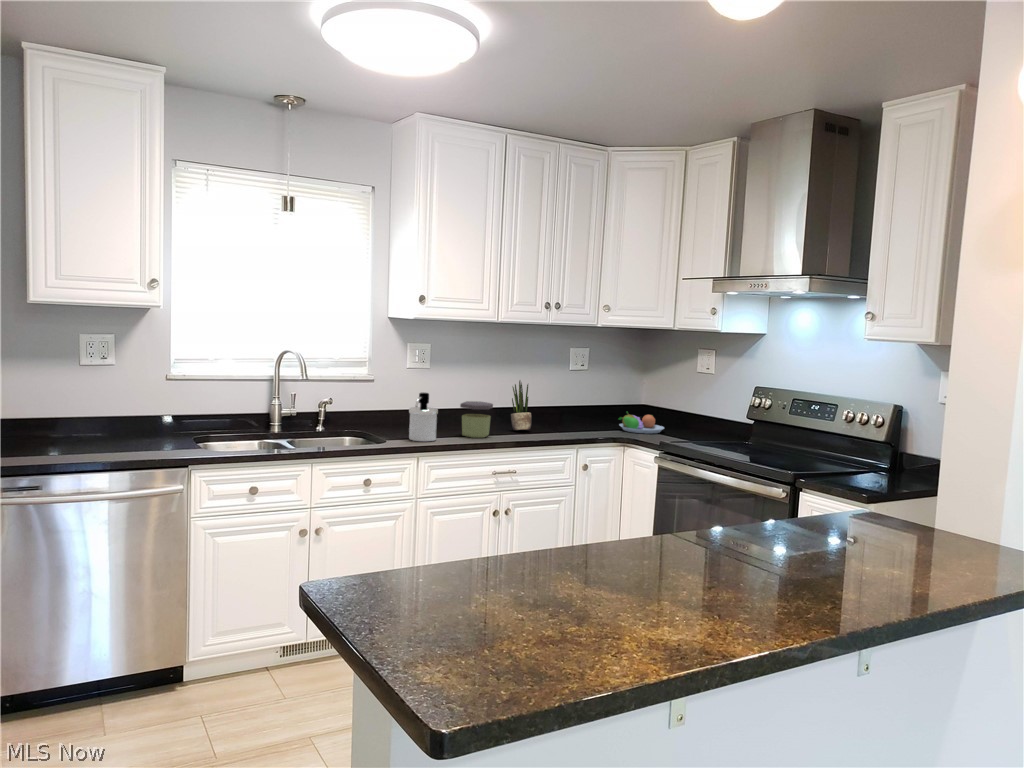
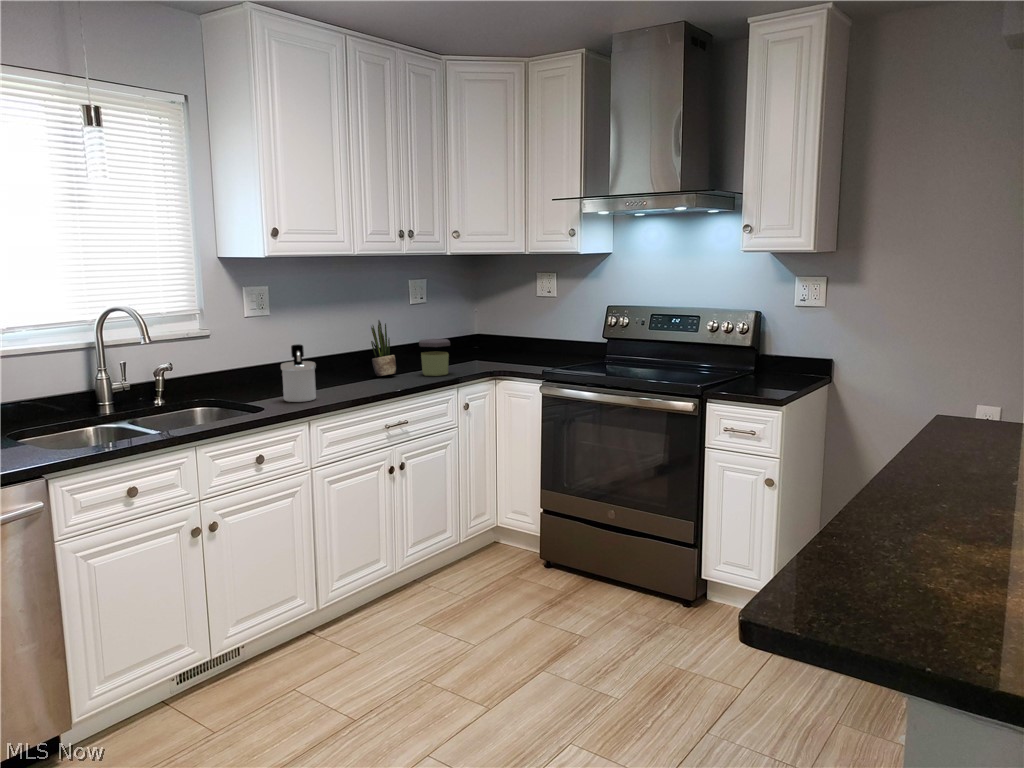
jar: present [460,401,493,438] -> present [419,339,450,376]
fruit bowl: present [619,412,664,434] -> none [474,343,521,364]

